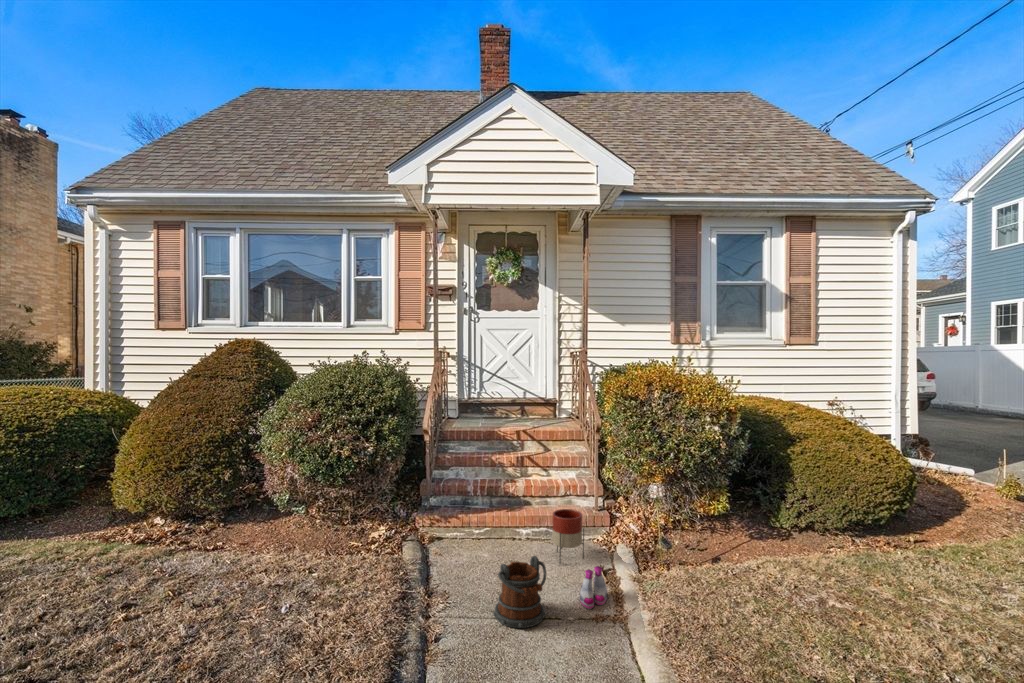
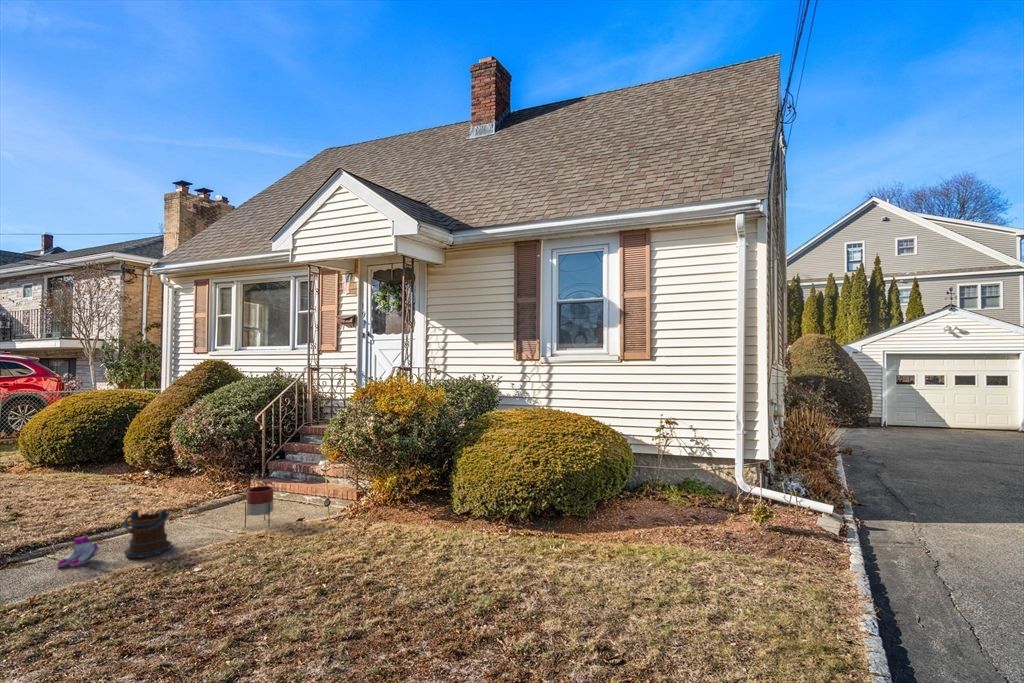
boots: present [580,566,607,609] -> present [57,535,99,567]

